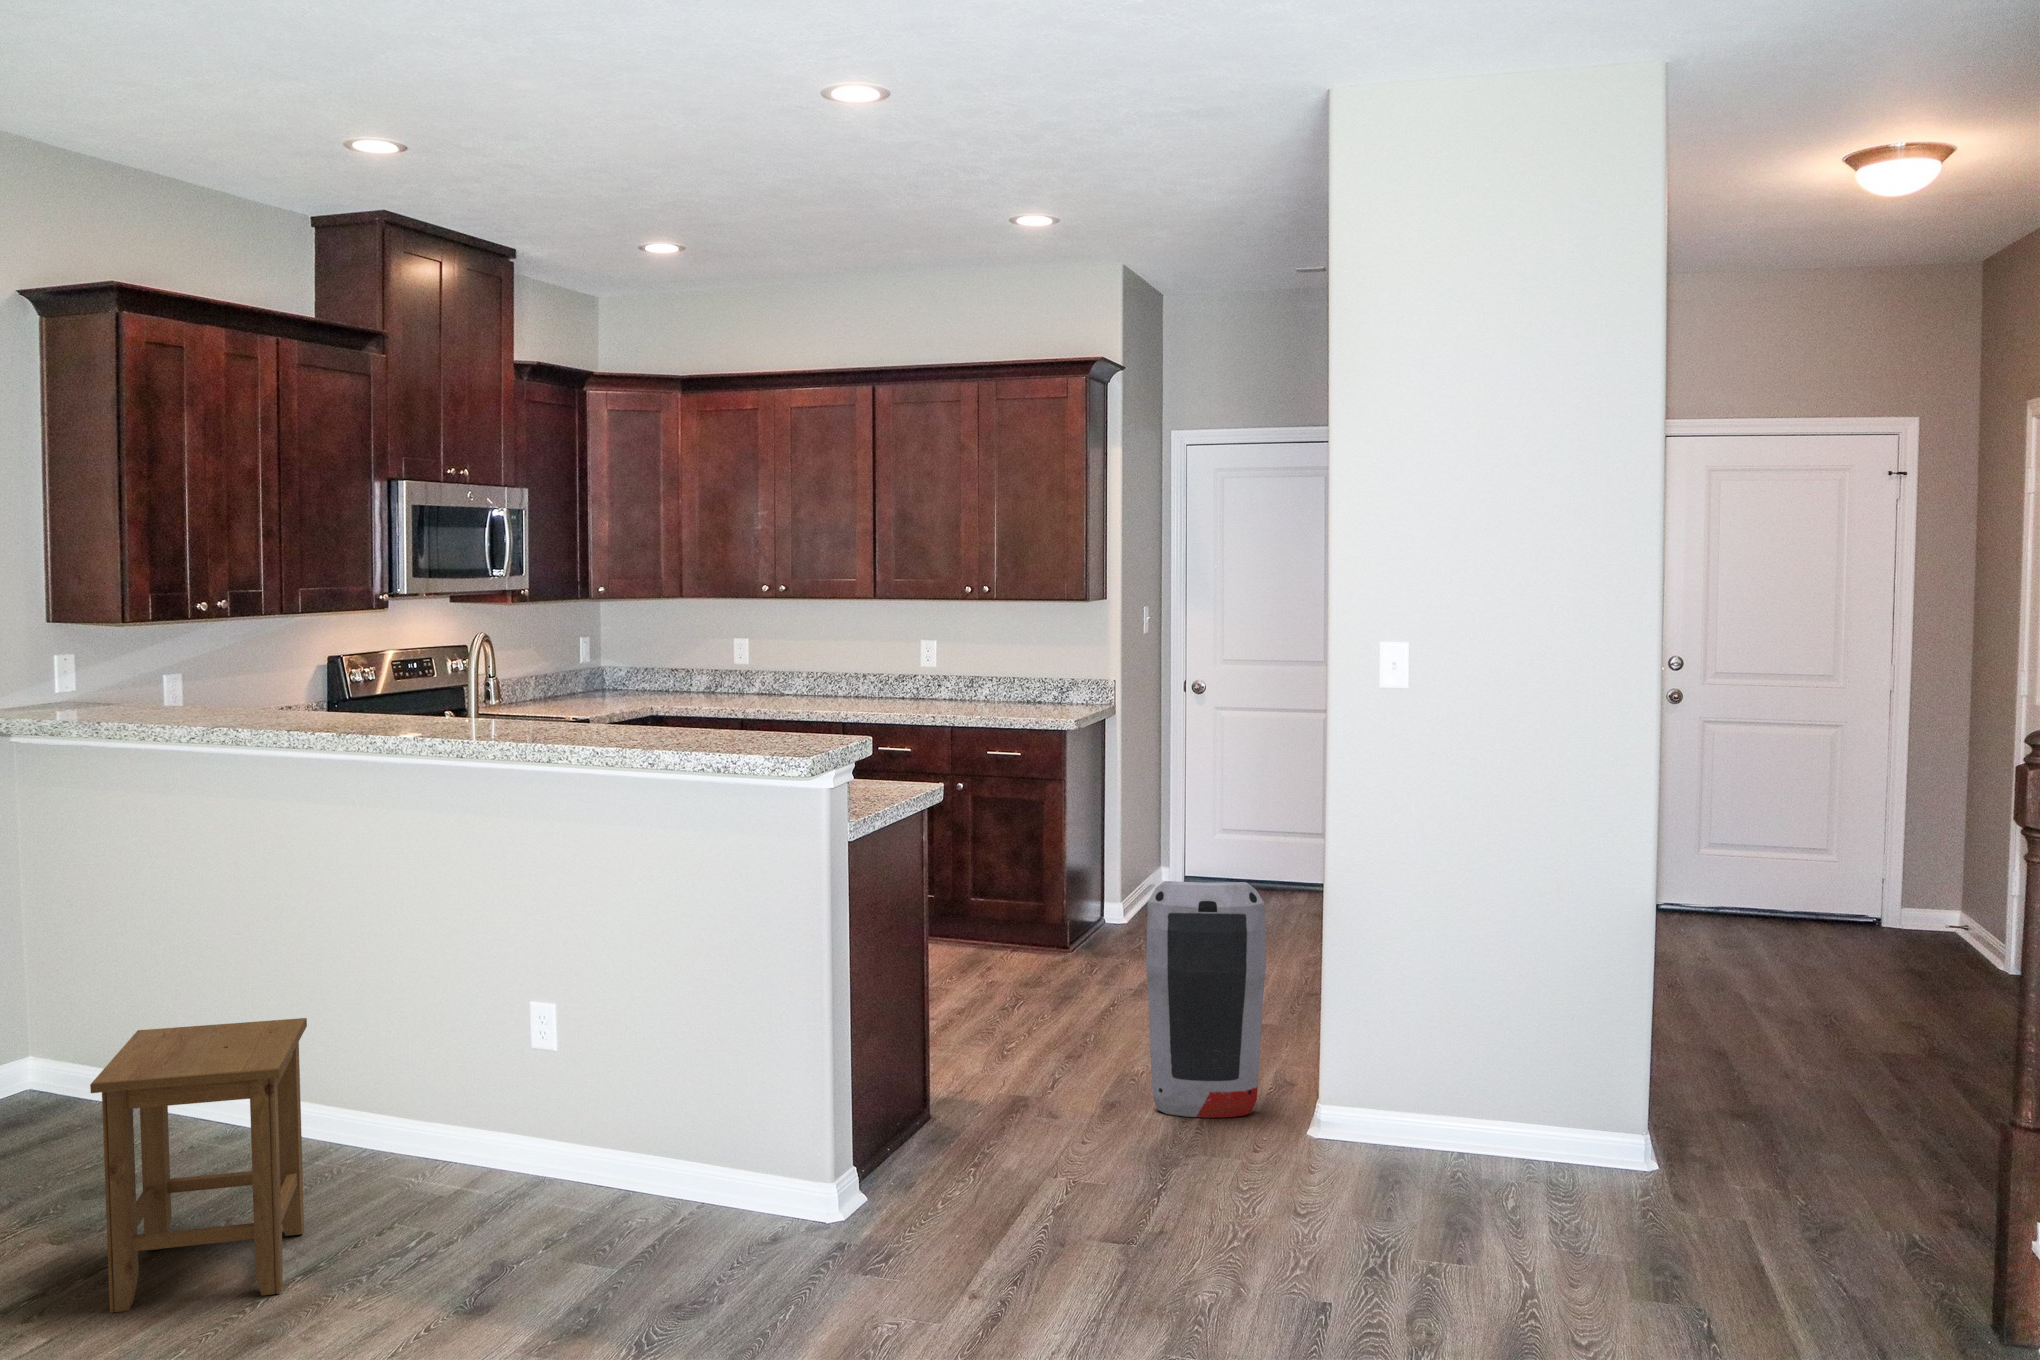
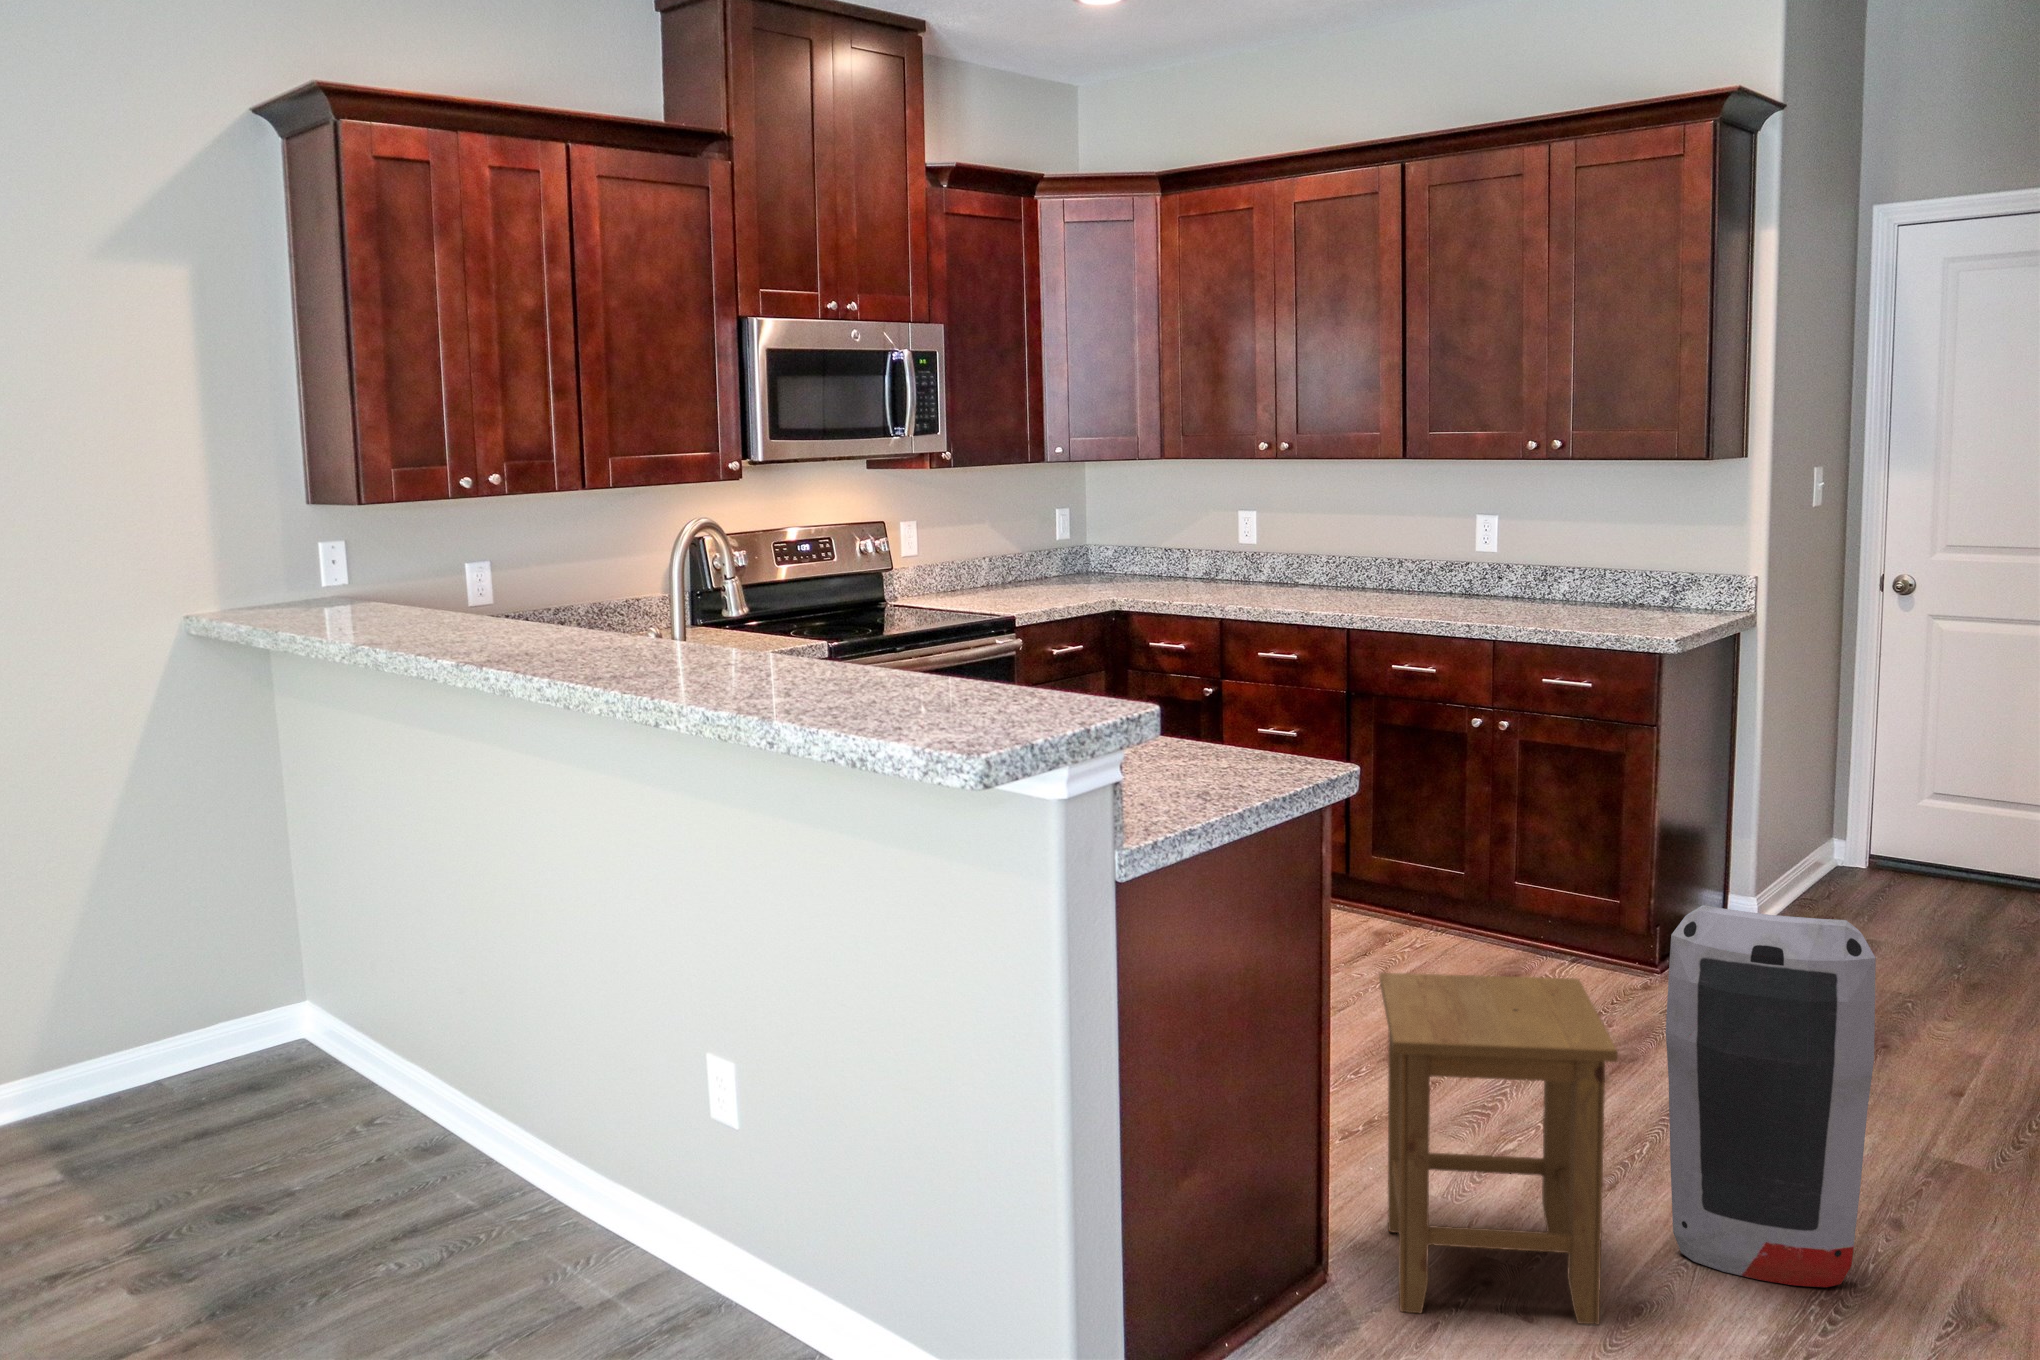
stool: present [90,1018,307,1313] -> present [1380,973,1618,1324]

